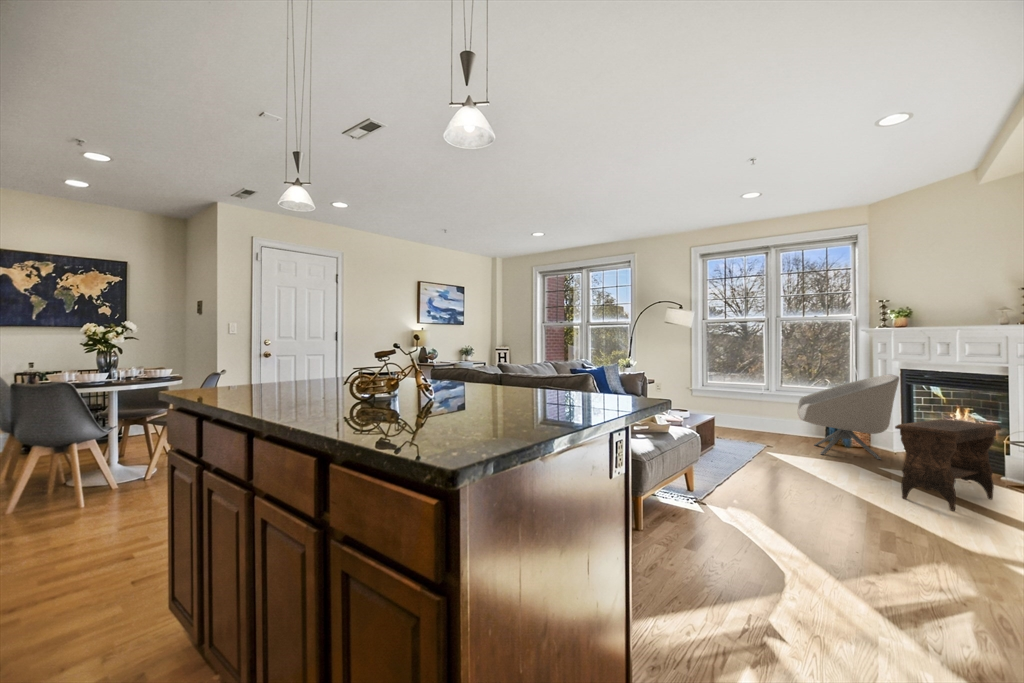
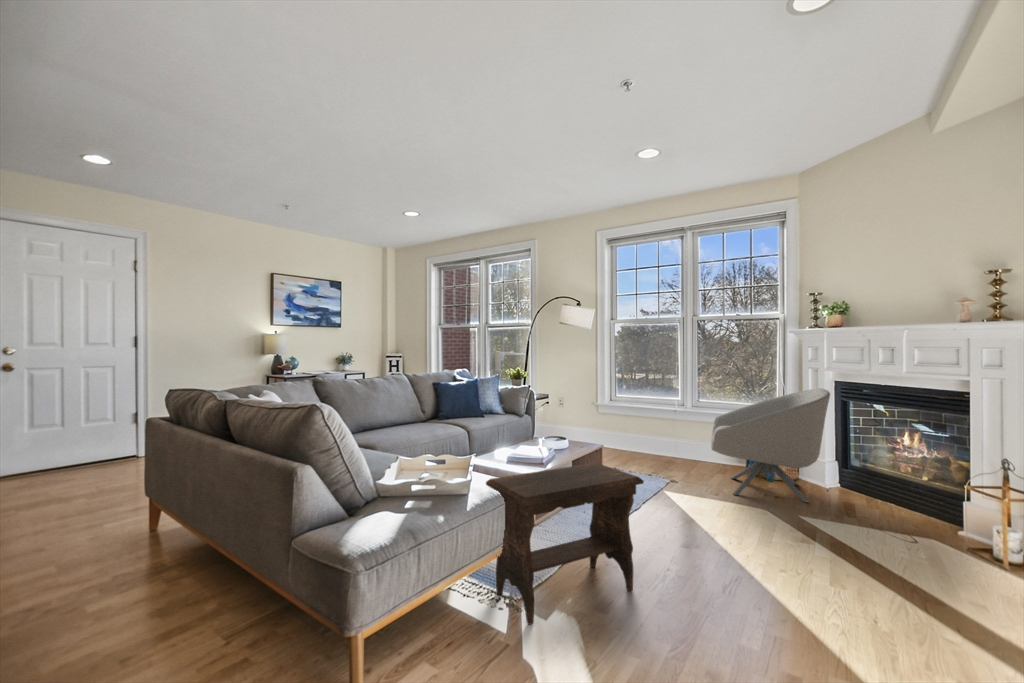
footstool: present [895,419,1001,511] -> present [486,463,644,625]

